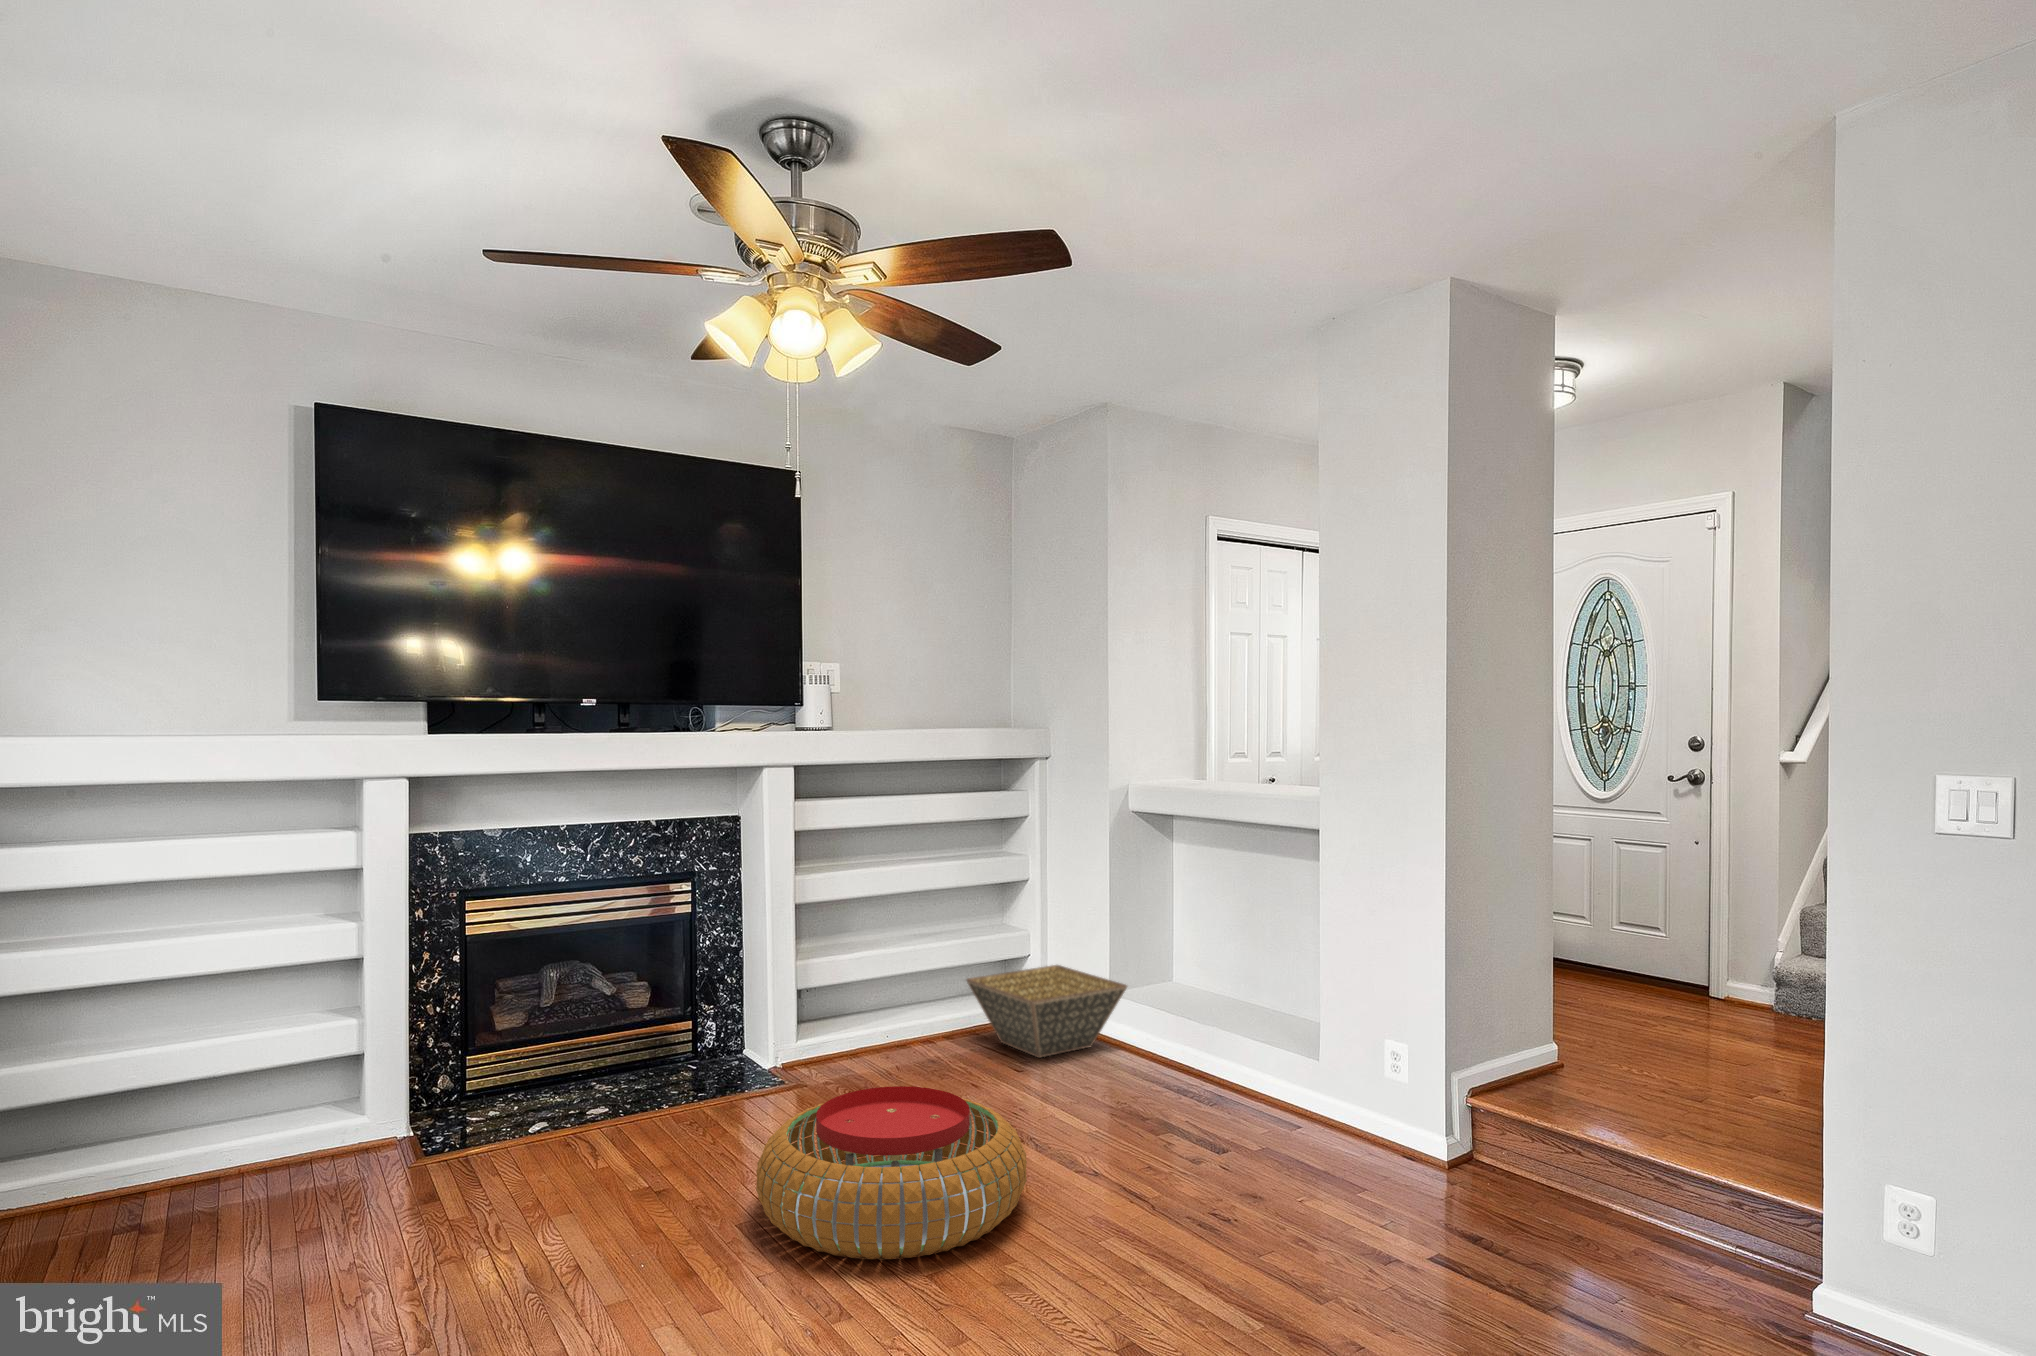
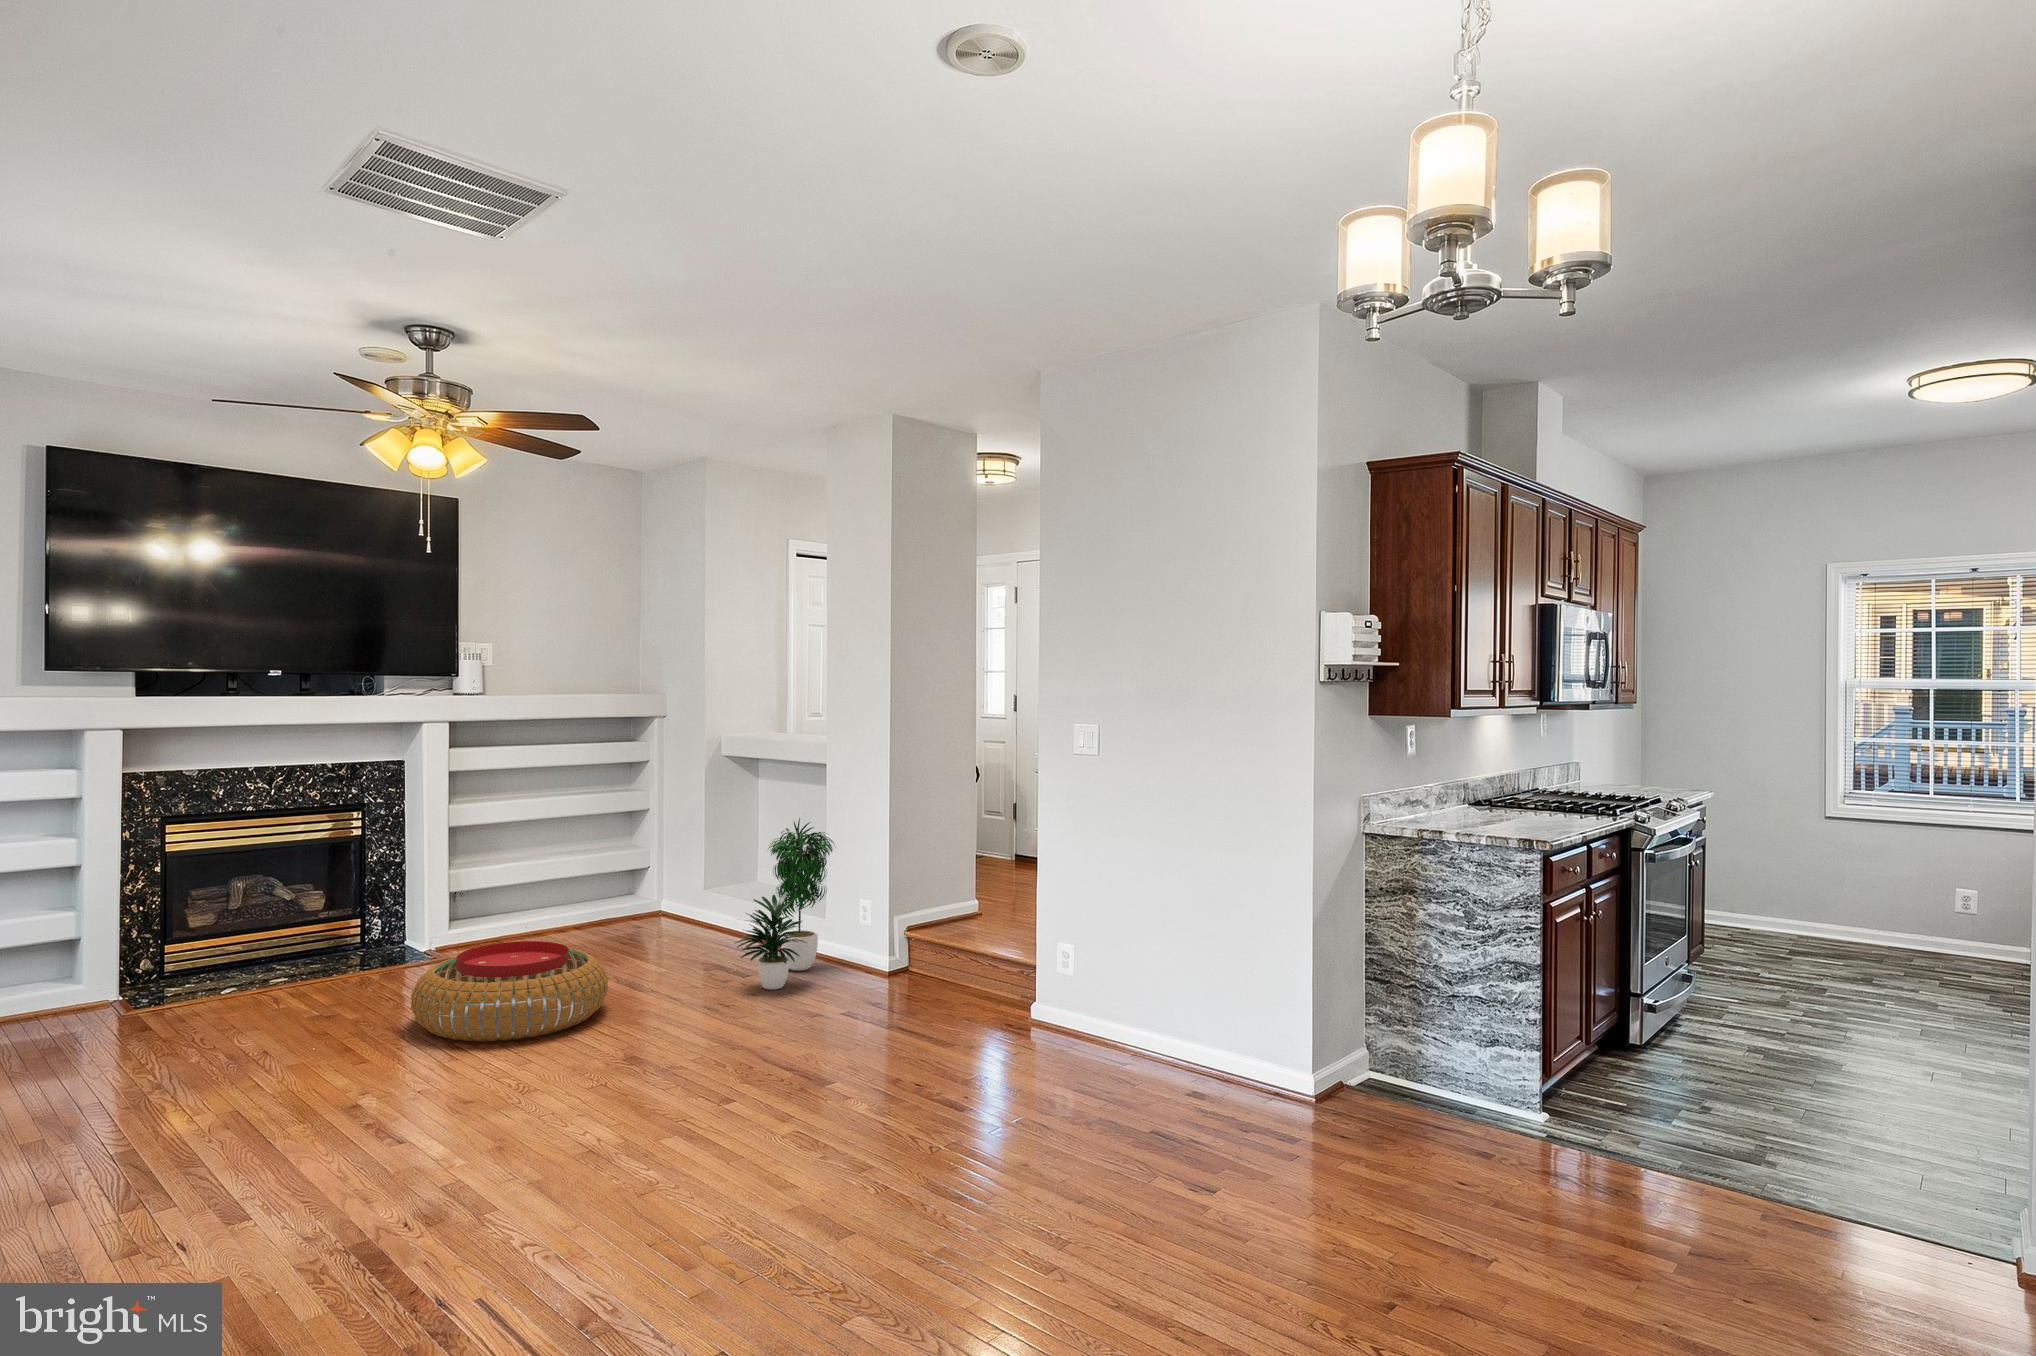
potted plant: none [1198,904,1333,1176] -> present [734,818,833,990]
basket: present [967,965,1127,1058] -> none [590,873,713,937]

